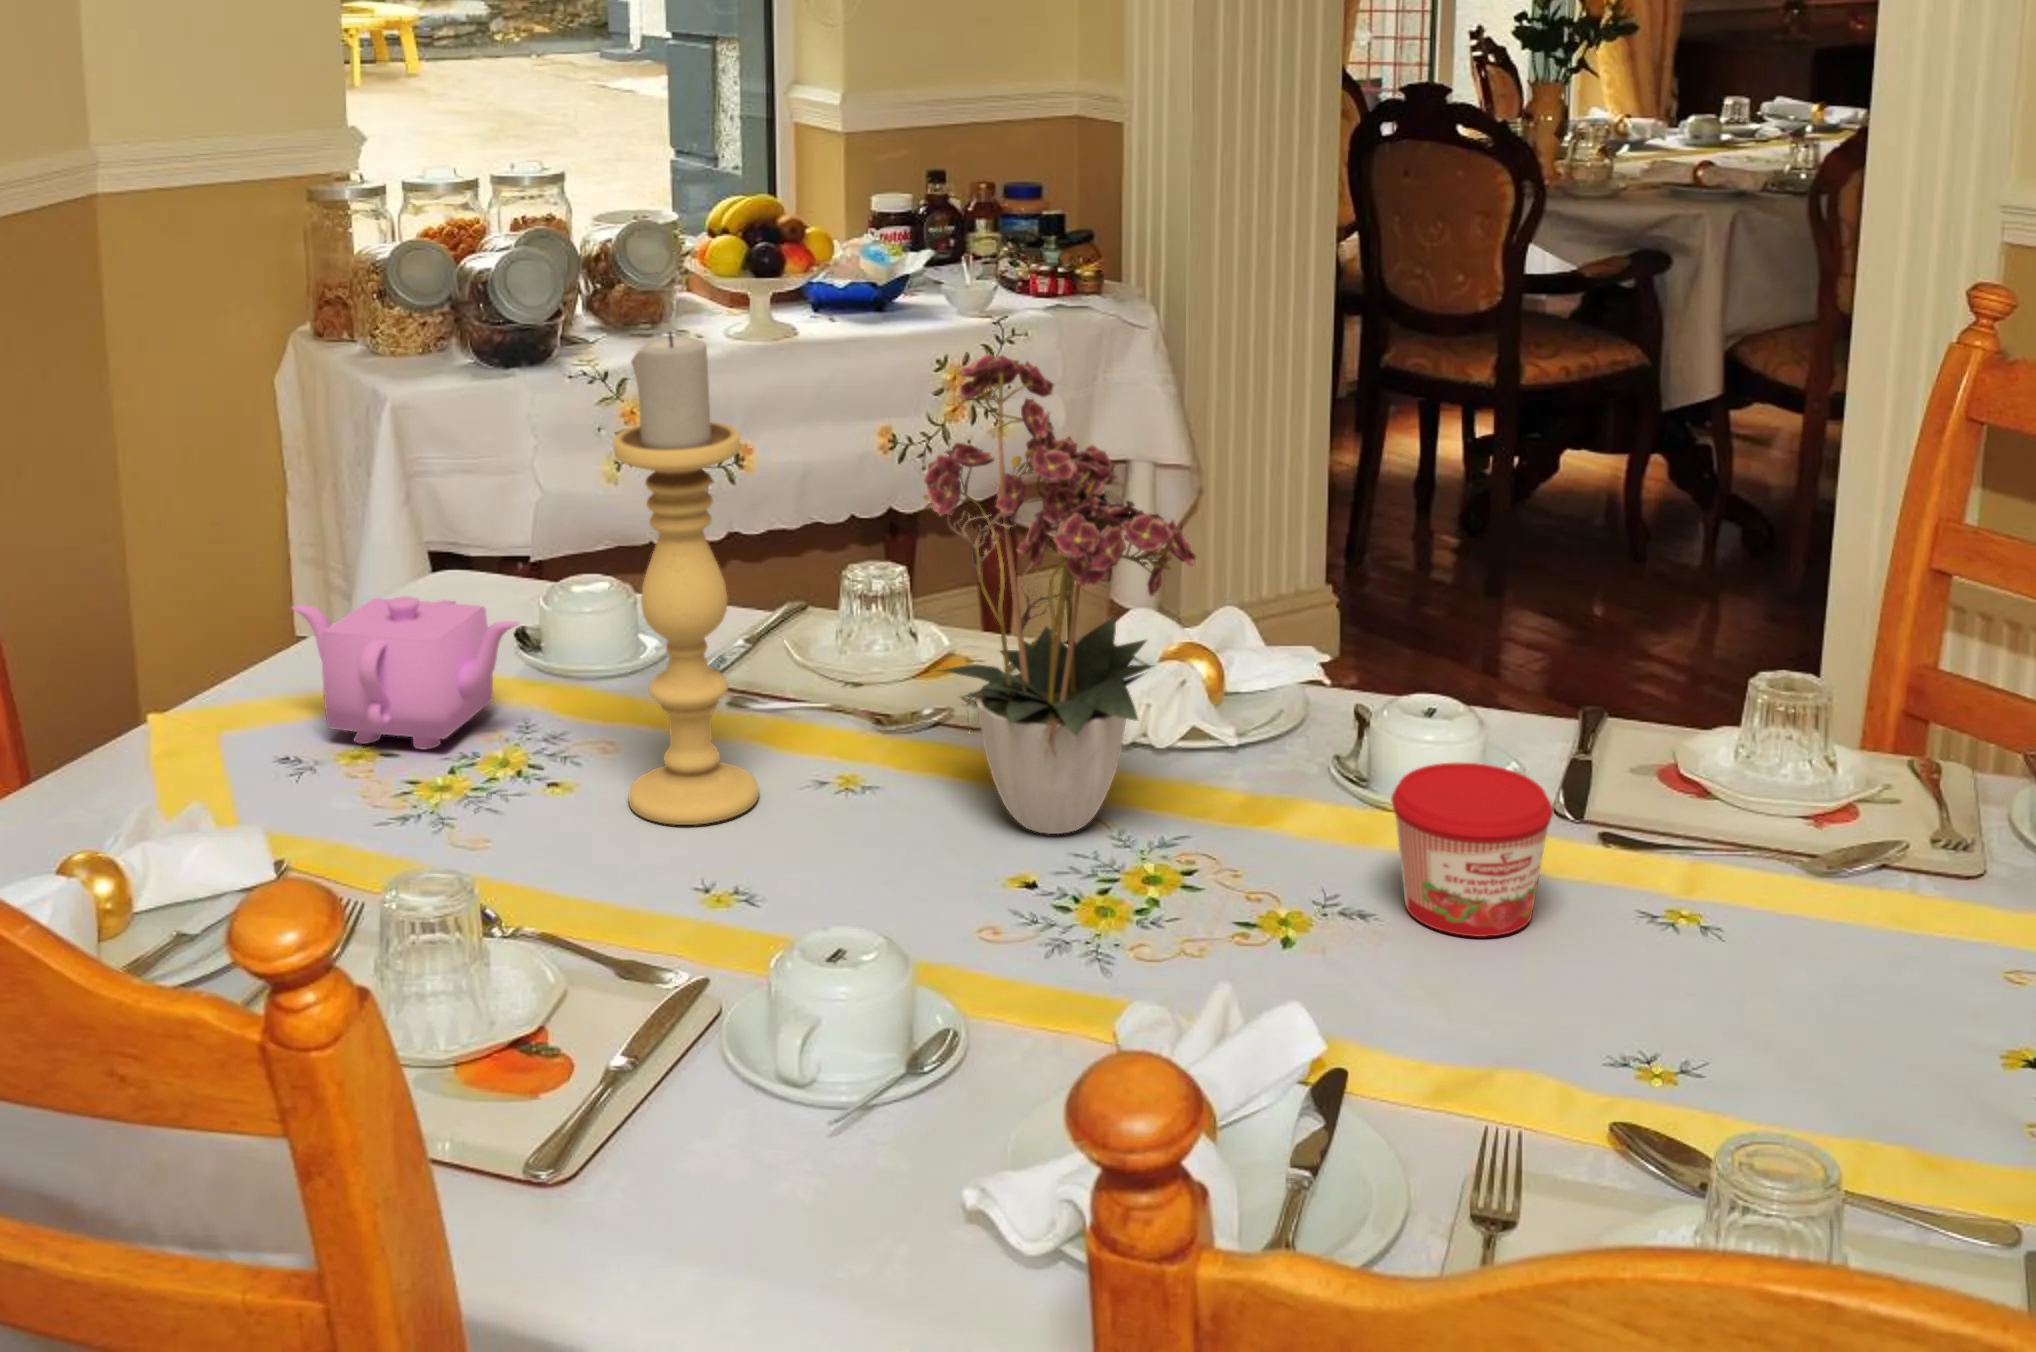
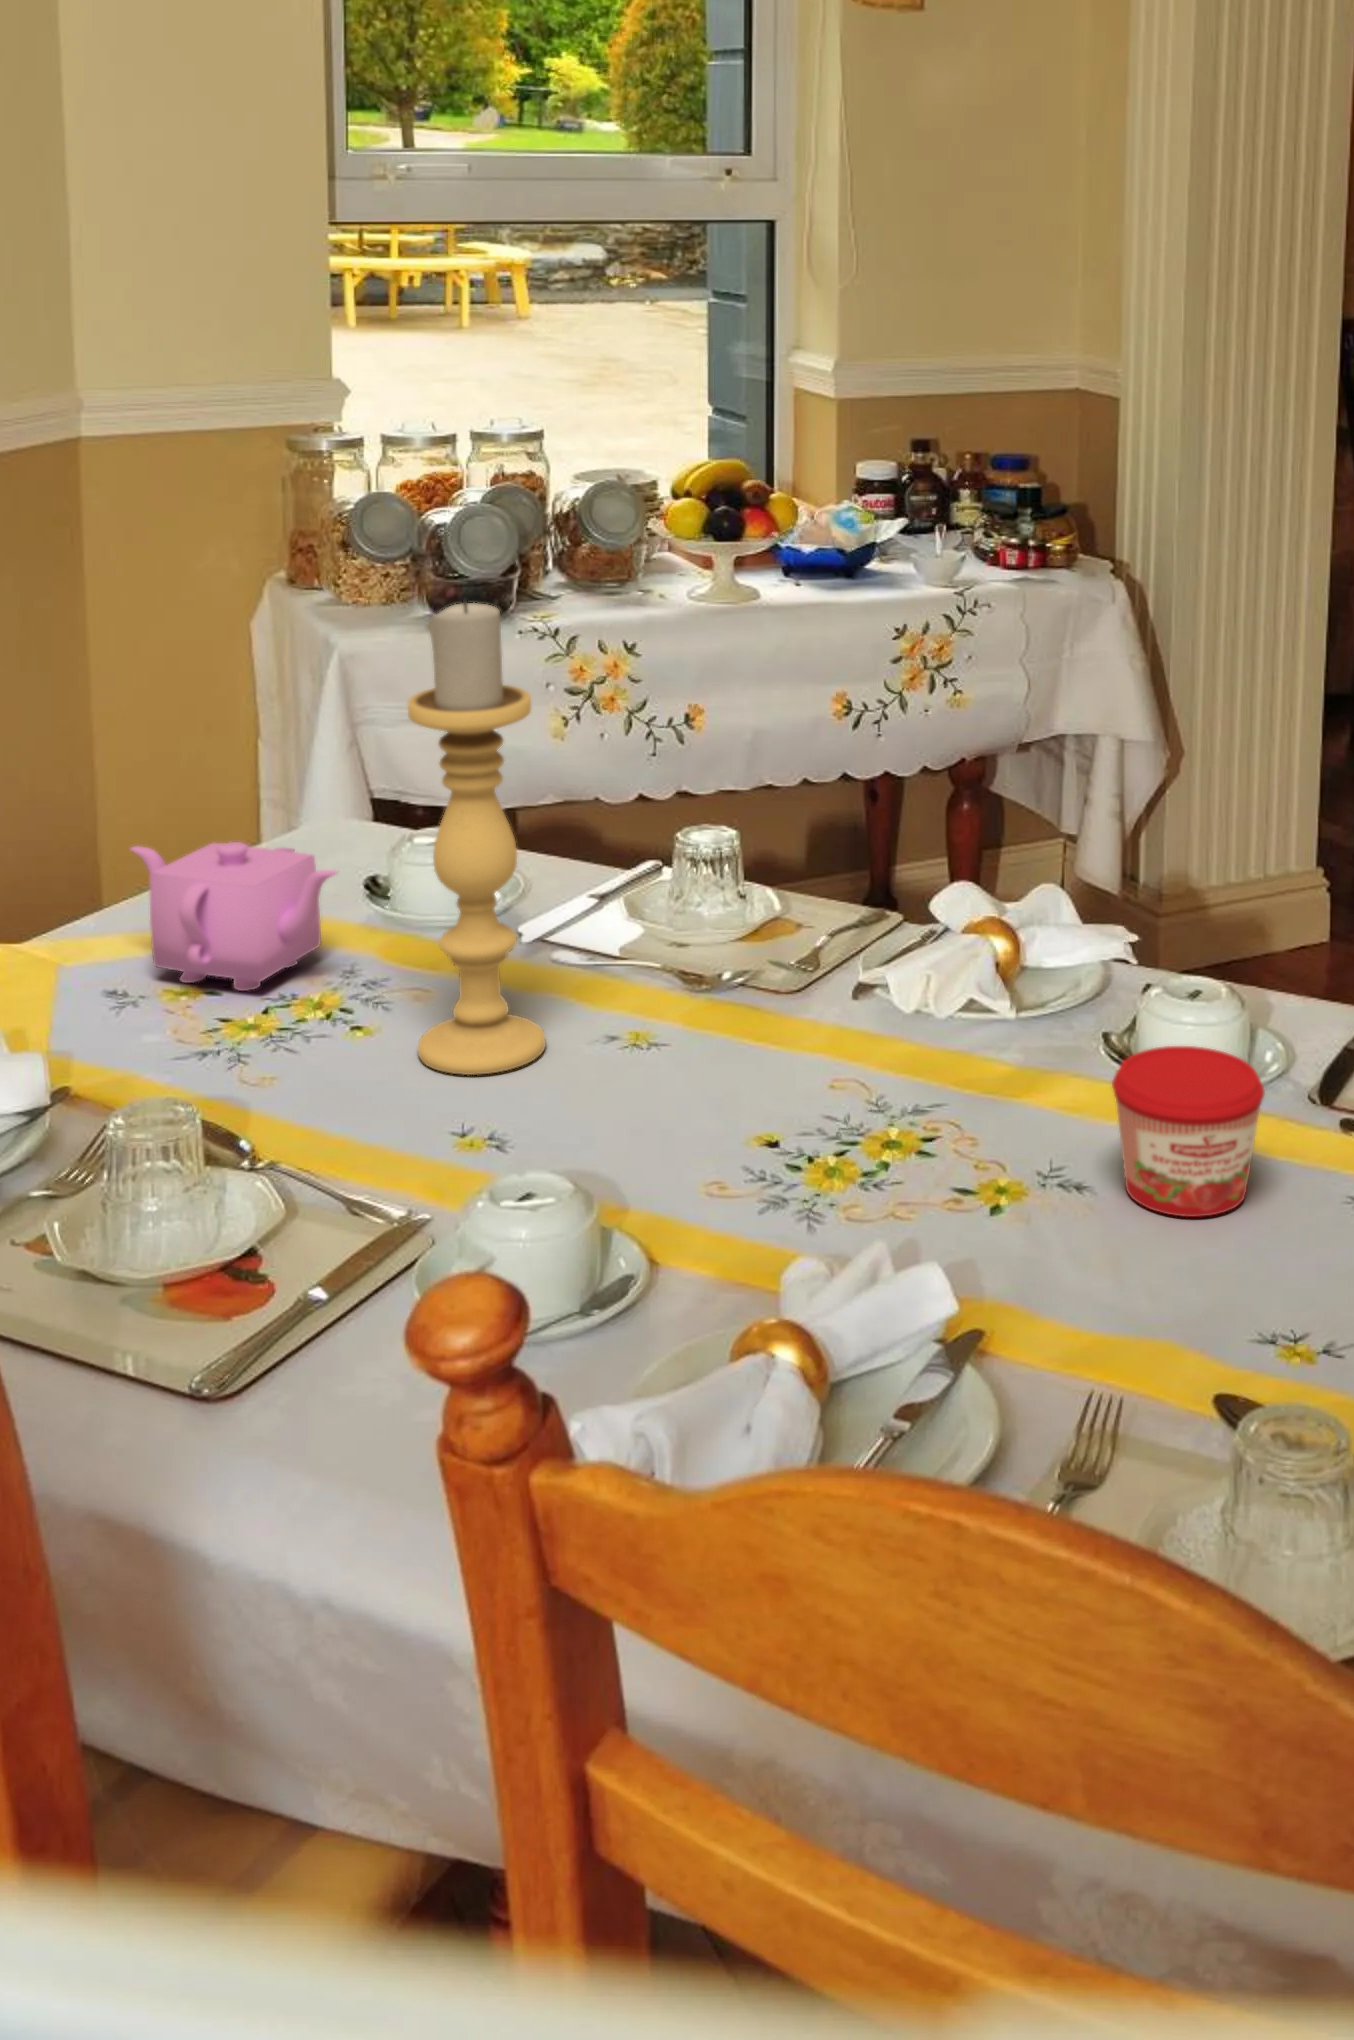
flower arrangement: present [923,354,1196,834] -> none [683,610,965,1099]

